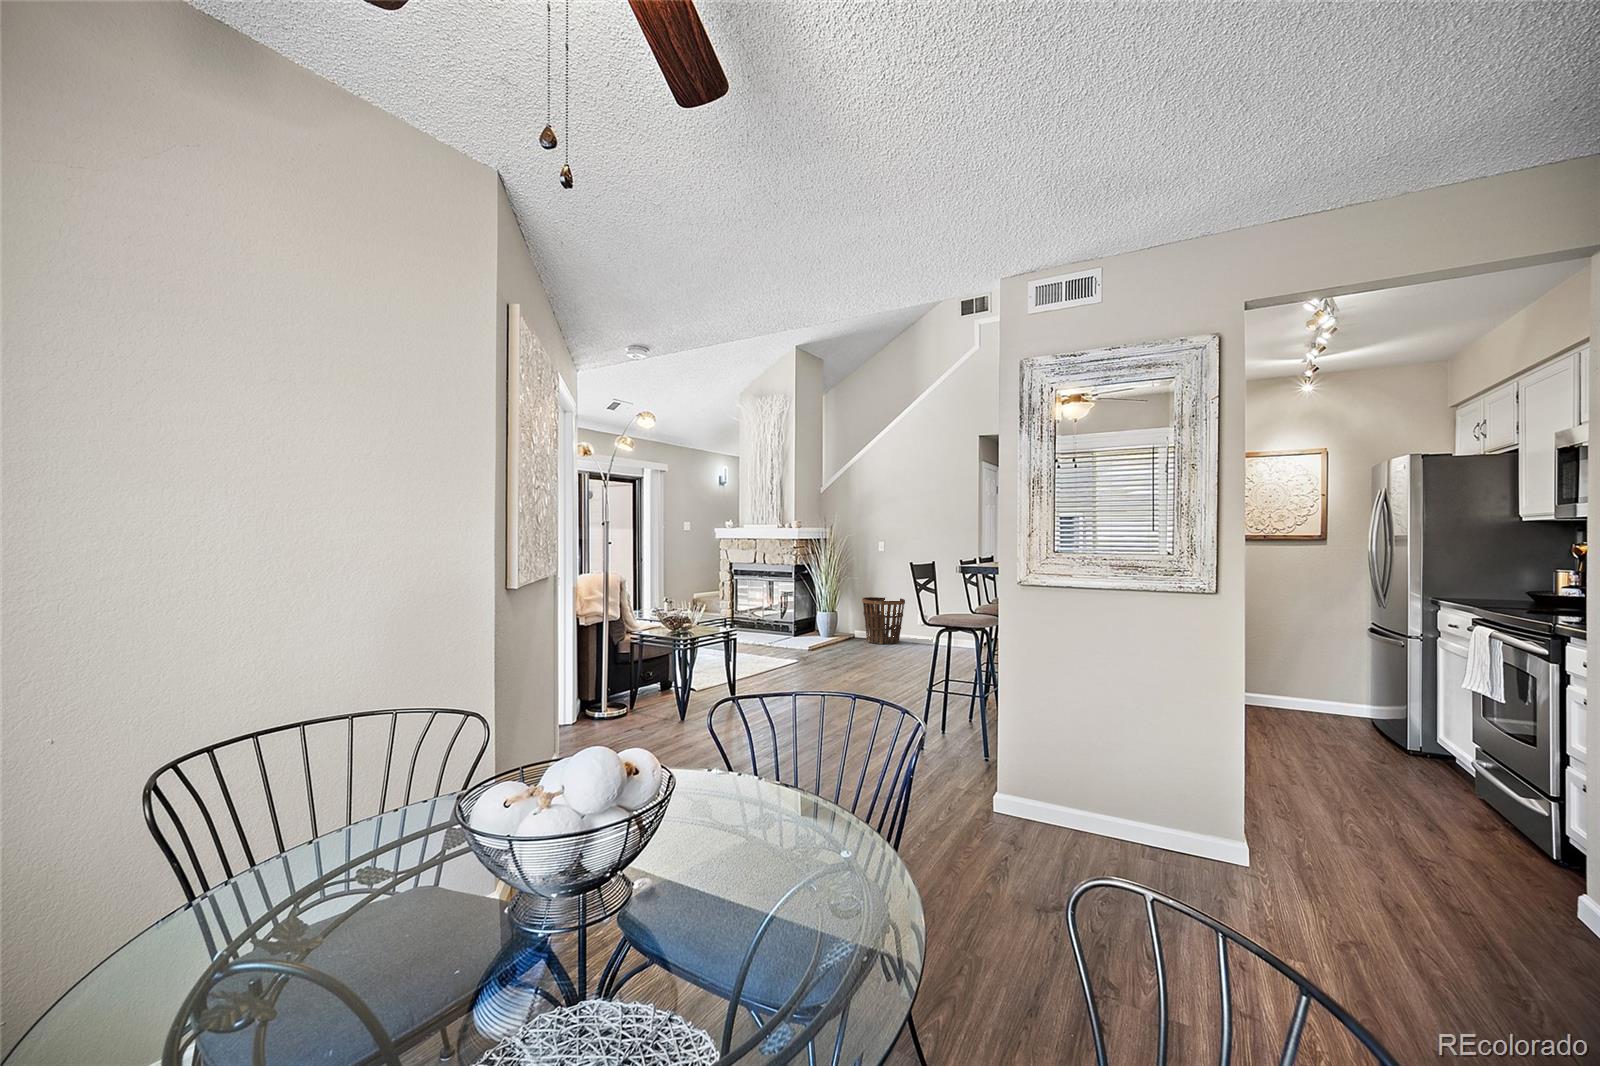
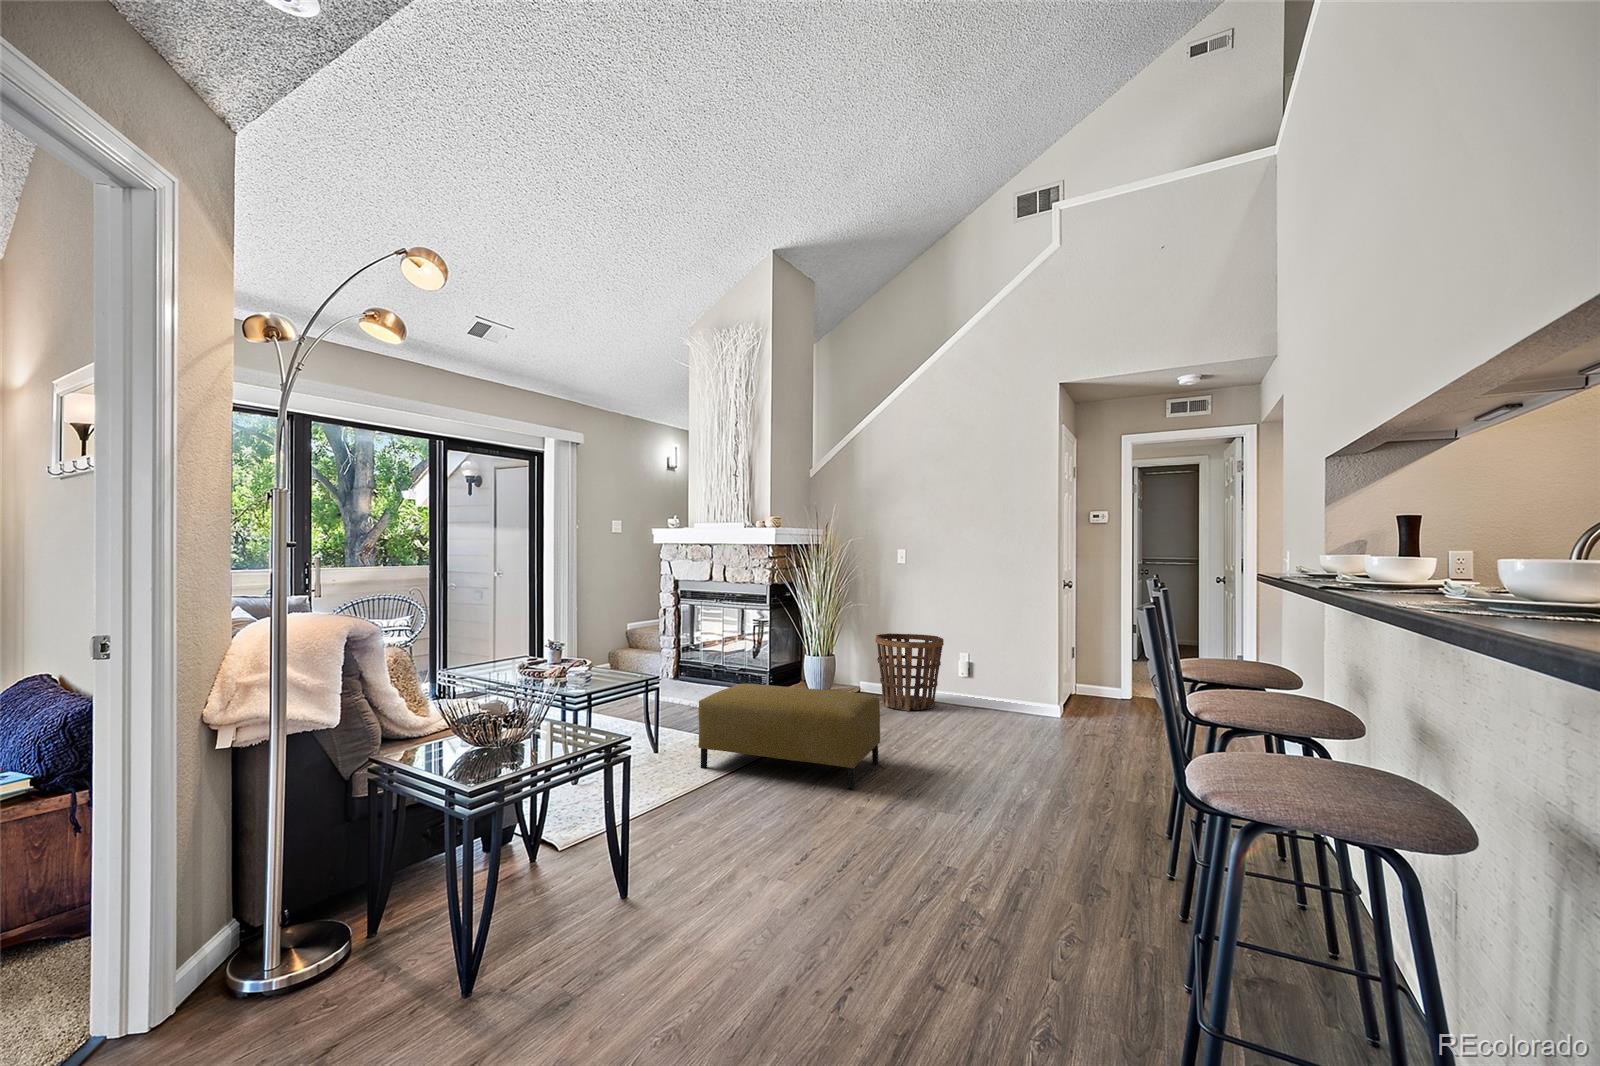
ottoman: none [756,621,858,673] -> present [698,684,880,789]

